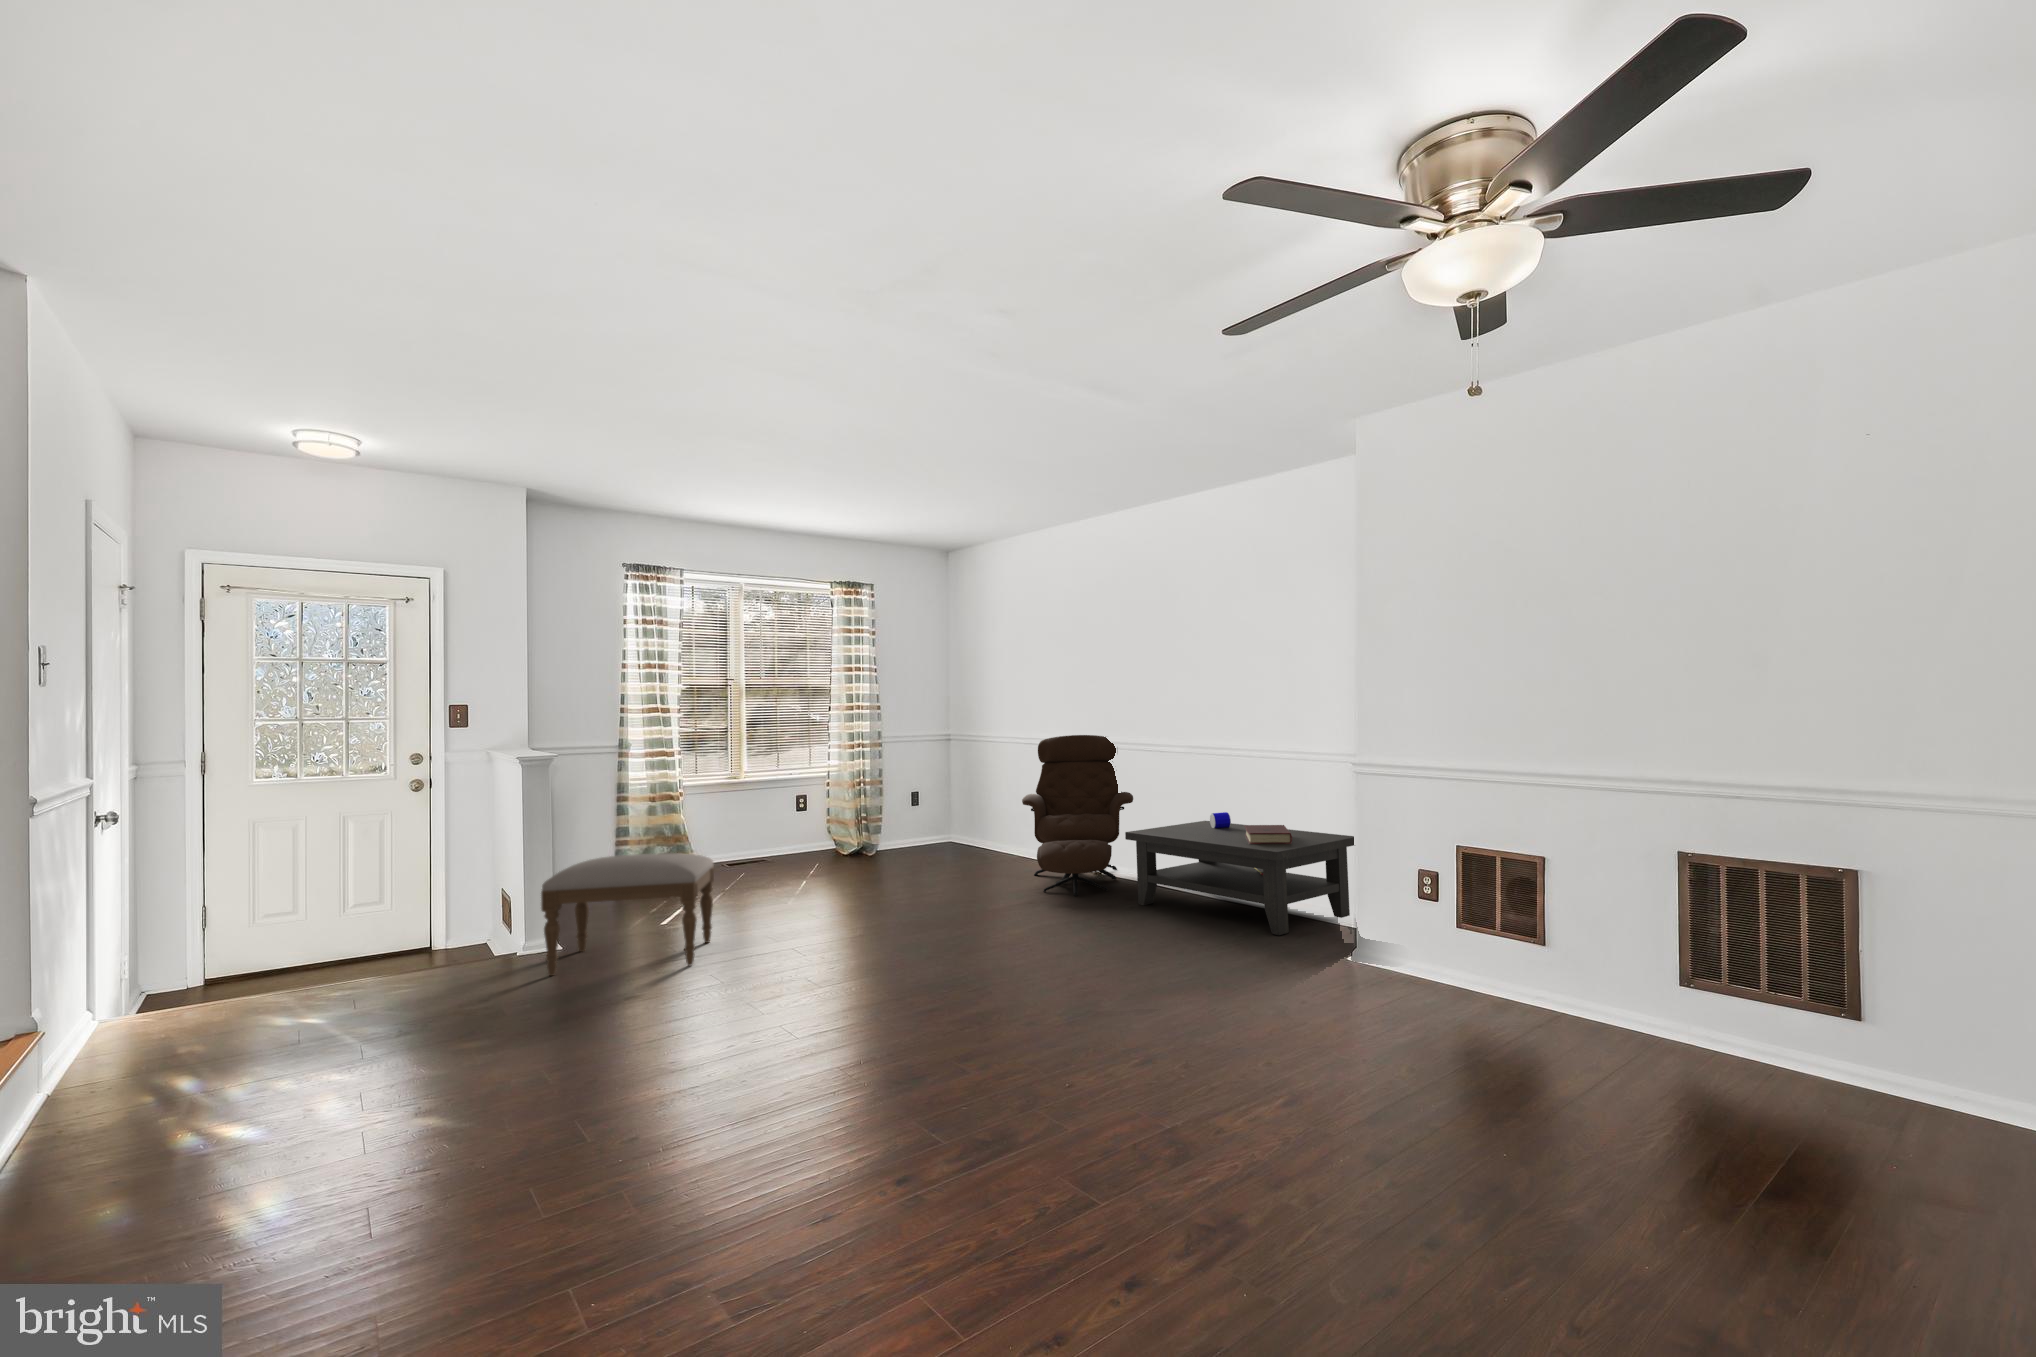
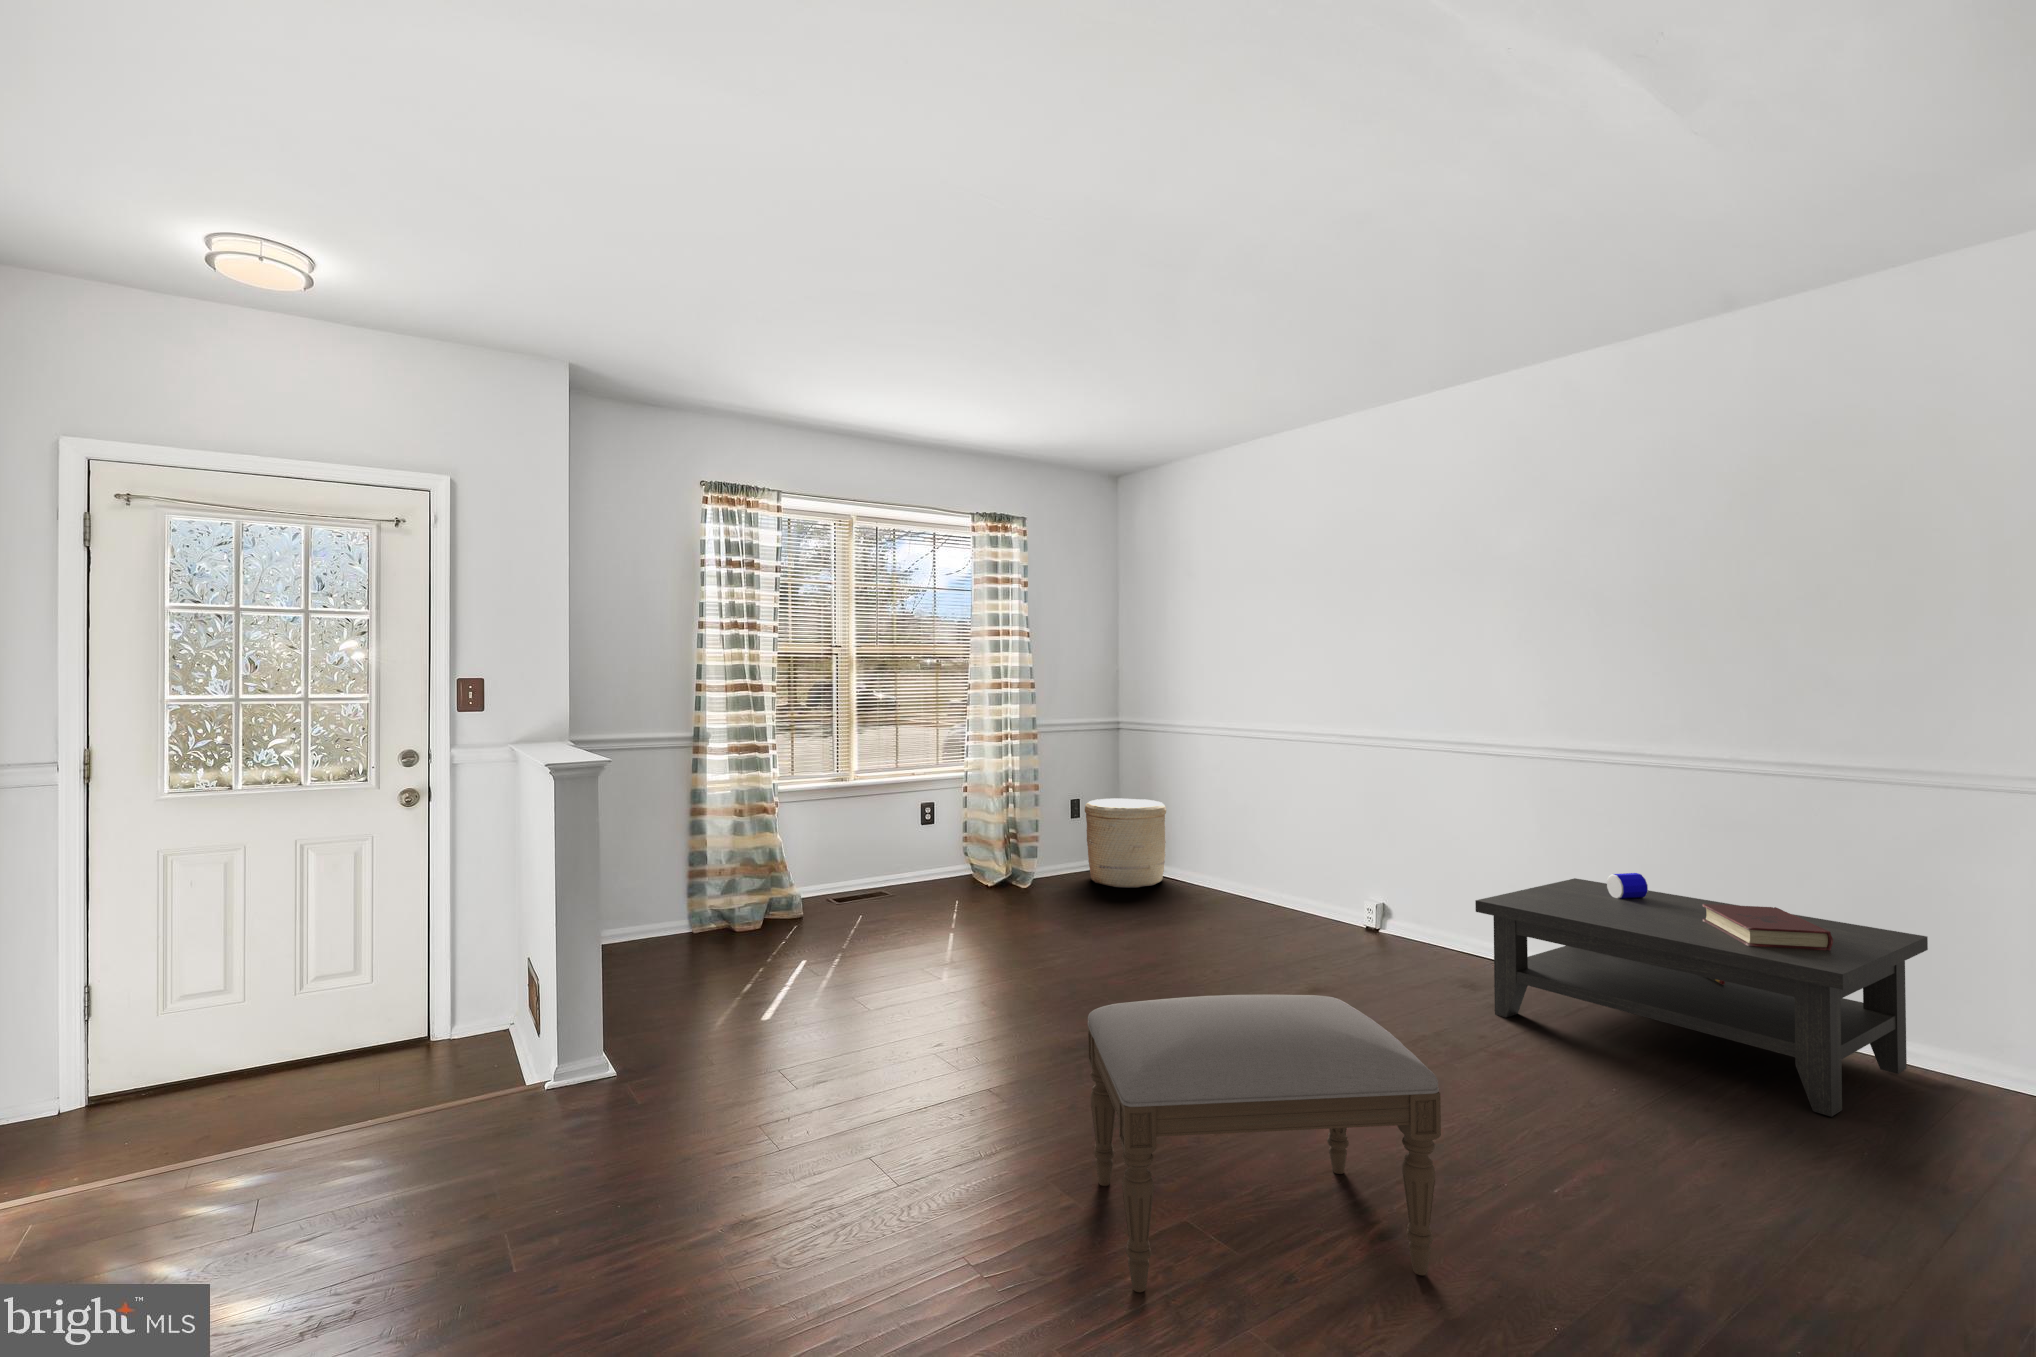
lounge chair: present [1022,735,1133,896] -> none [1262,735,1435,989]
basket: none [920,789,979,852] -> present [1085,798,1166,888]
ottoman: present [541,853,714,976] -> present [1087,995,1441,1292]

